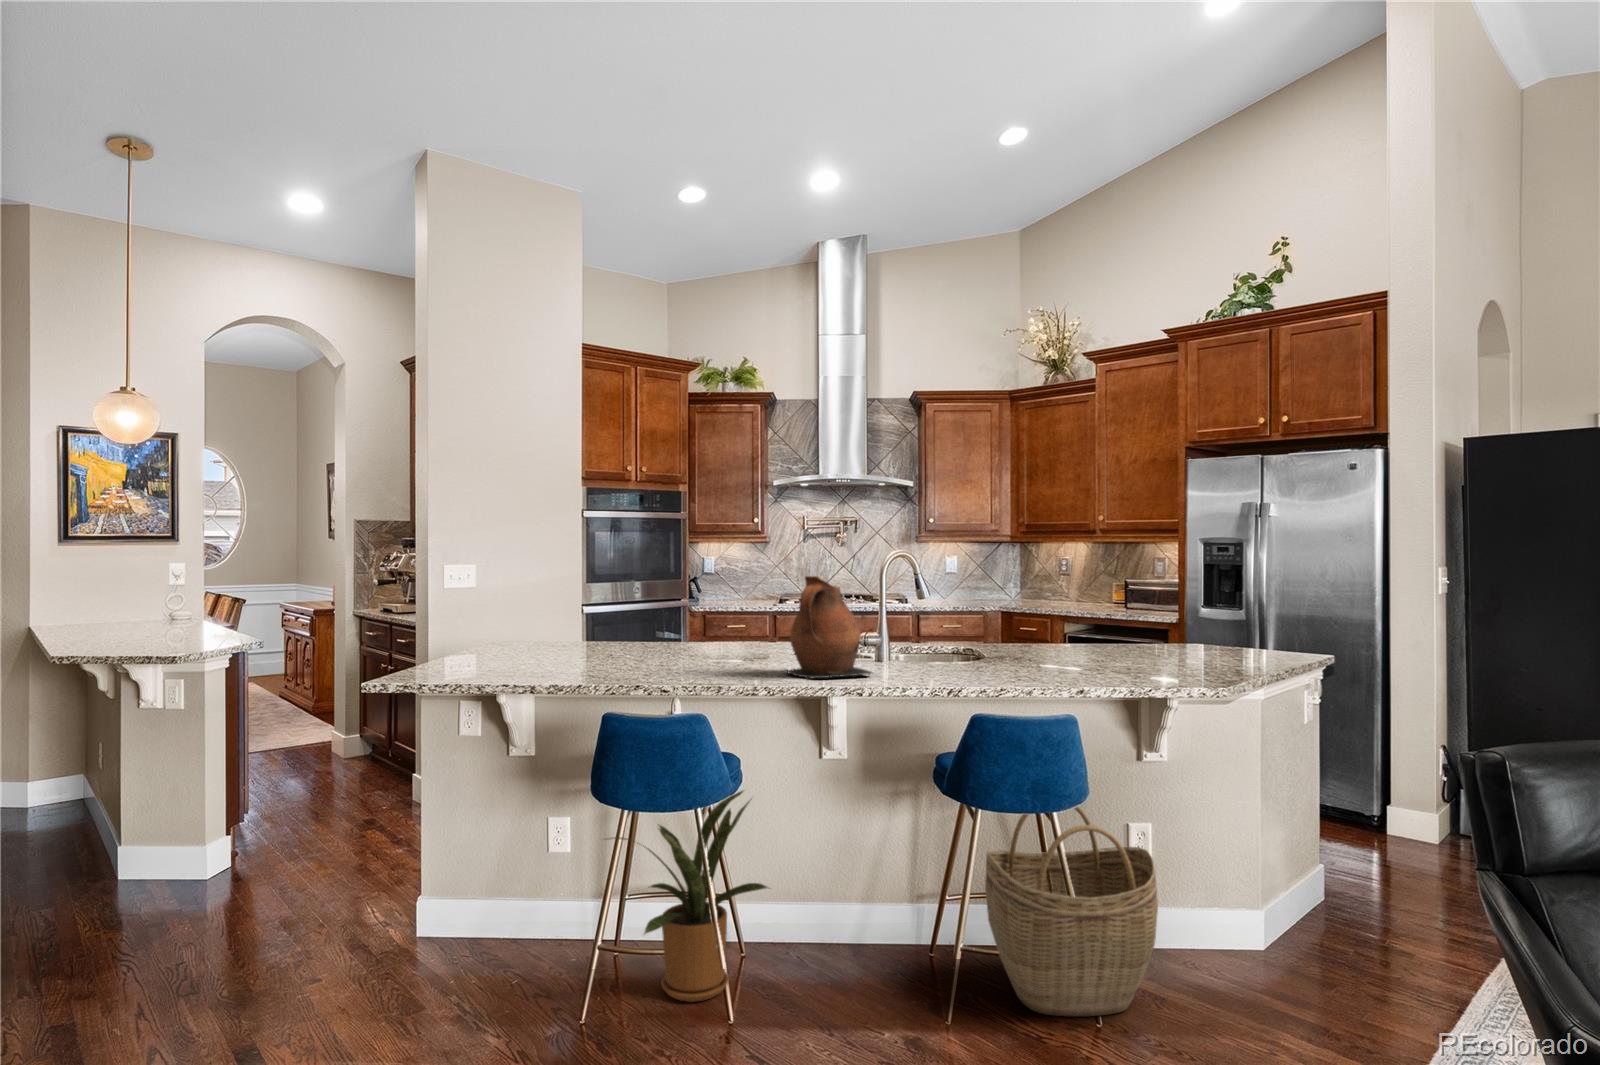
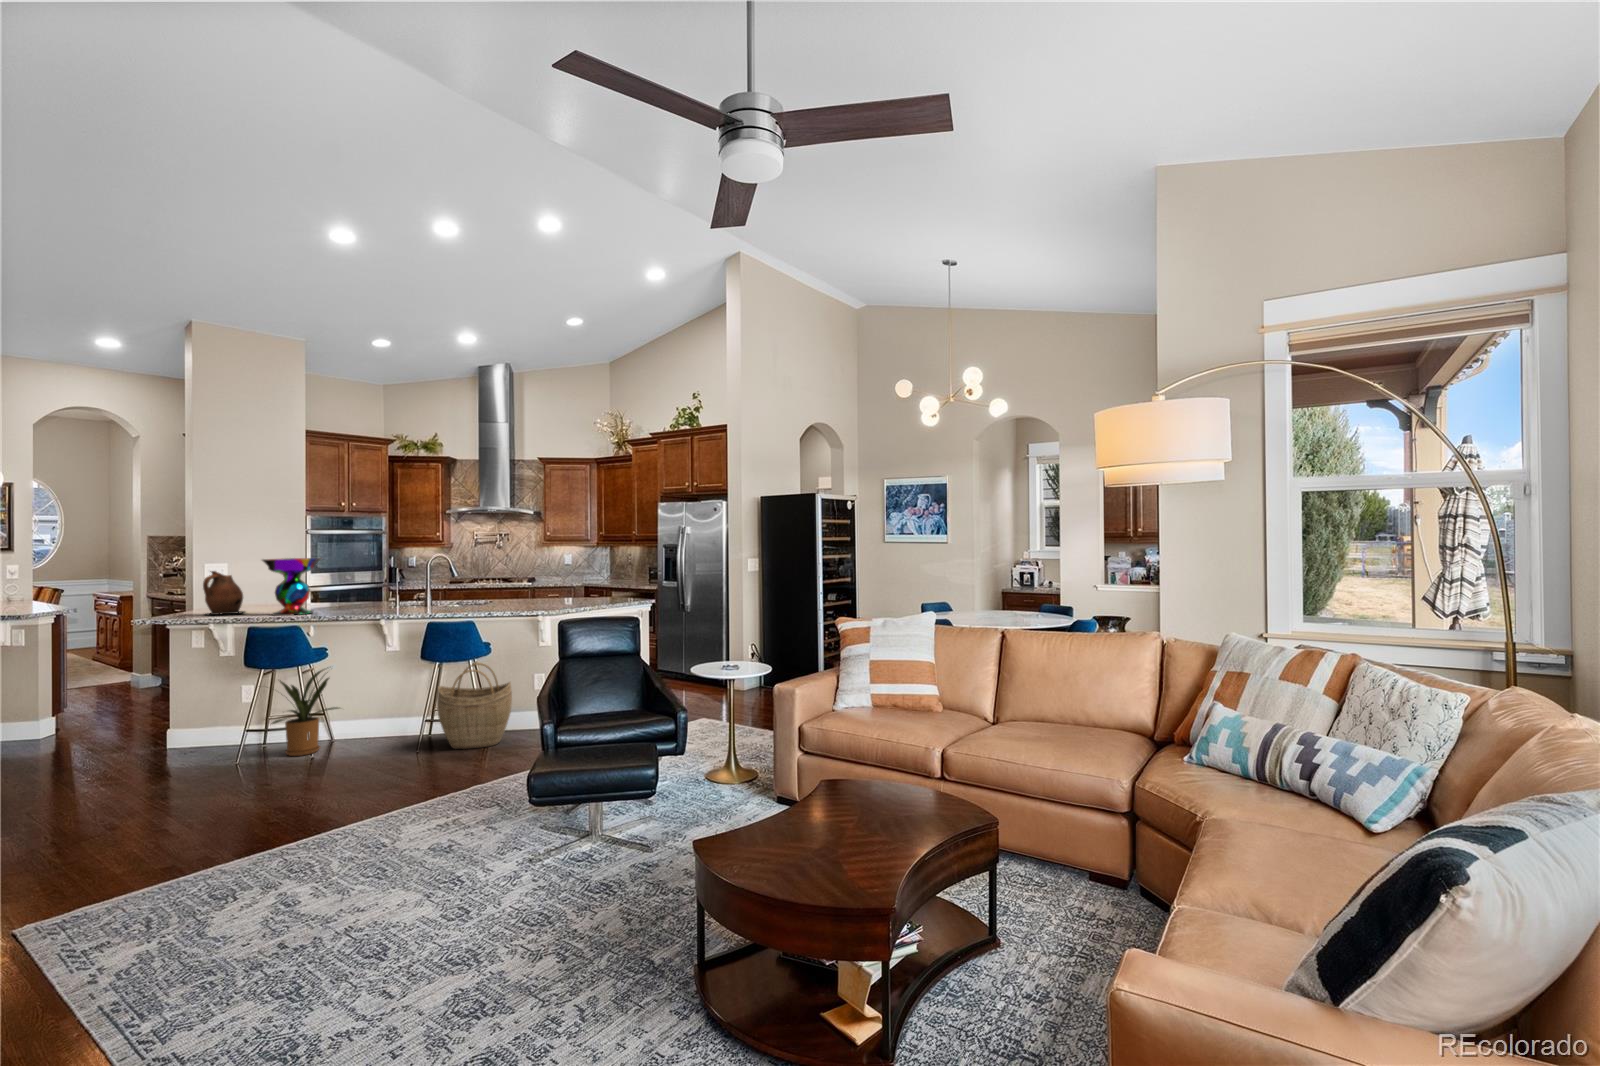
decorative bowl: none [609,549,725,678] -> present [262,558,321,616]
ceramic pitcher: present [787,576,873,678] -> present [203,571,245,615]

